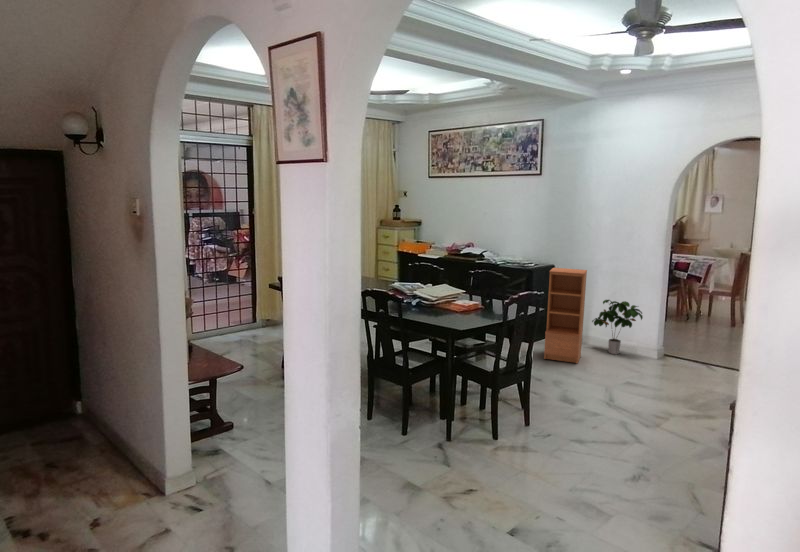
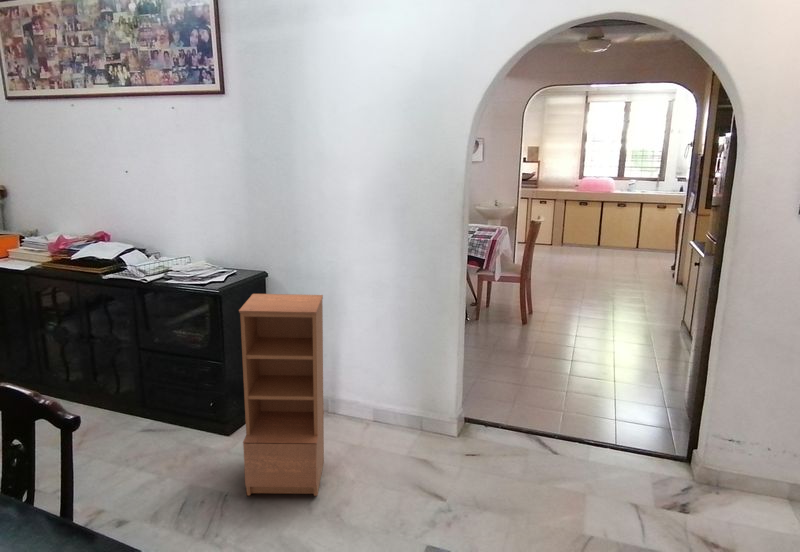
potted plant: present [592,300,643,354] -> none [341,337,430,440]

